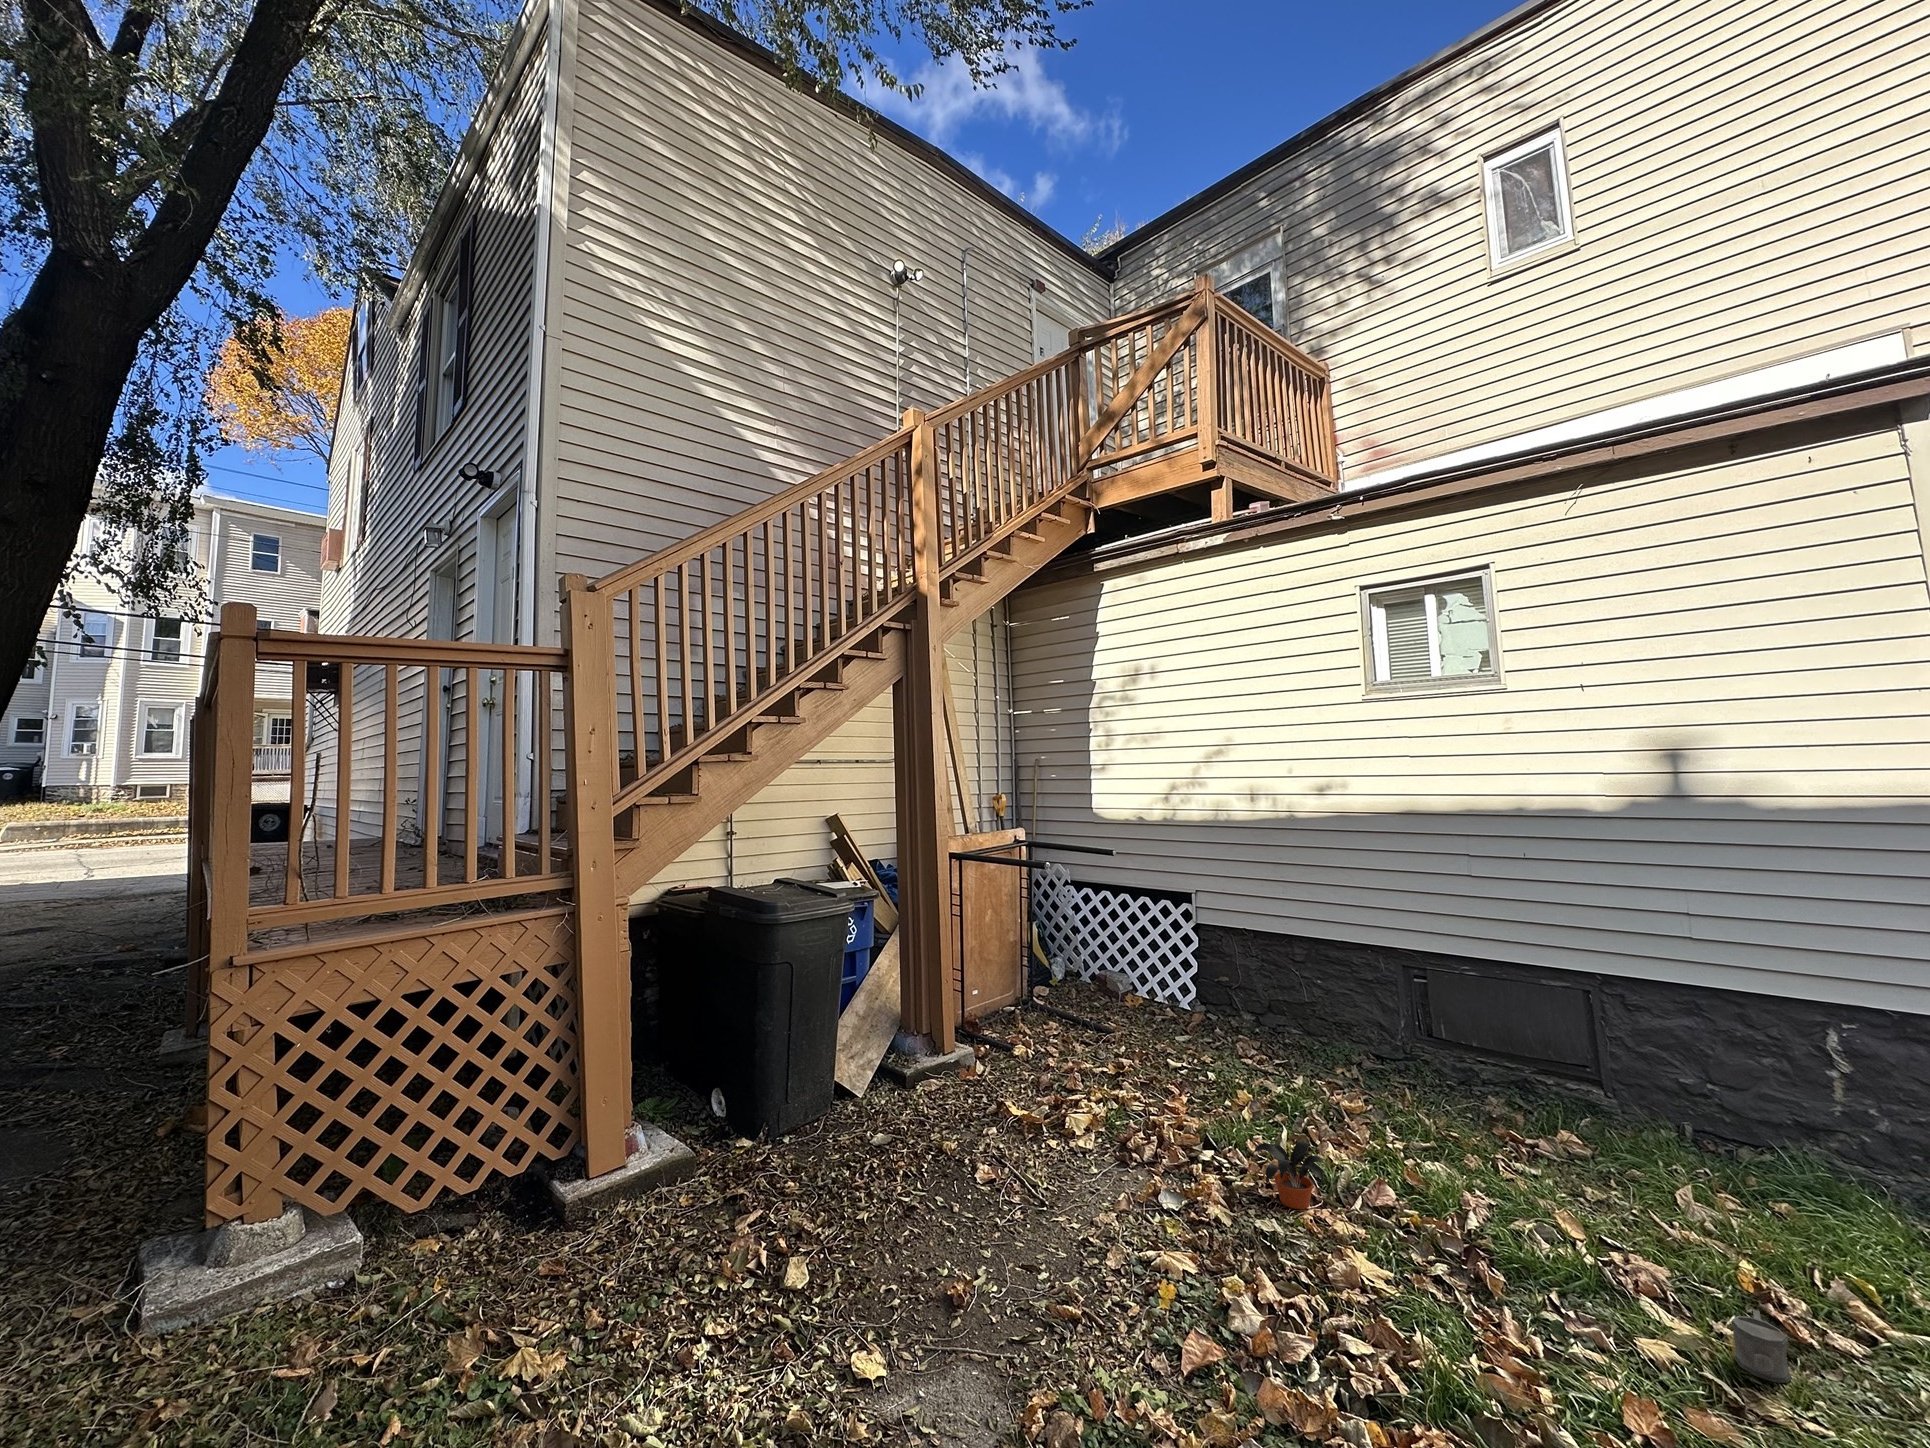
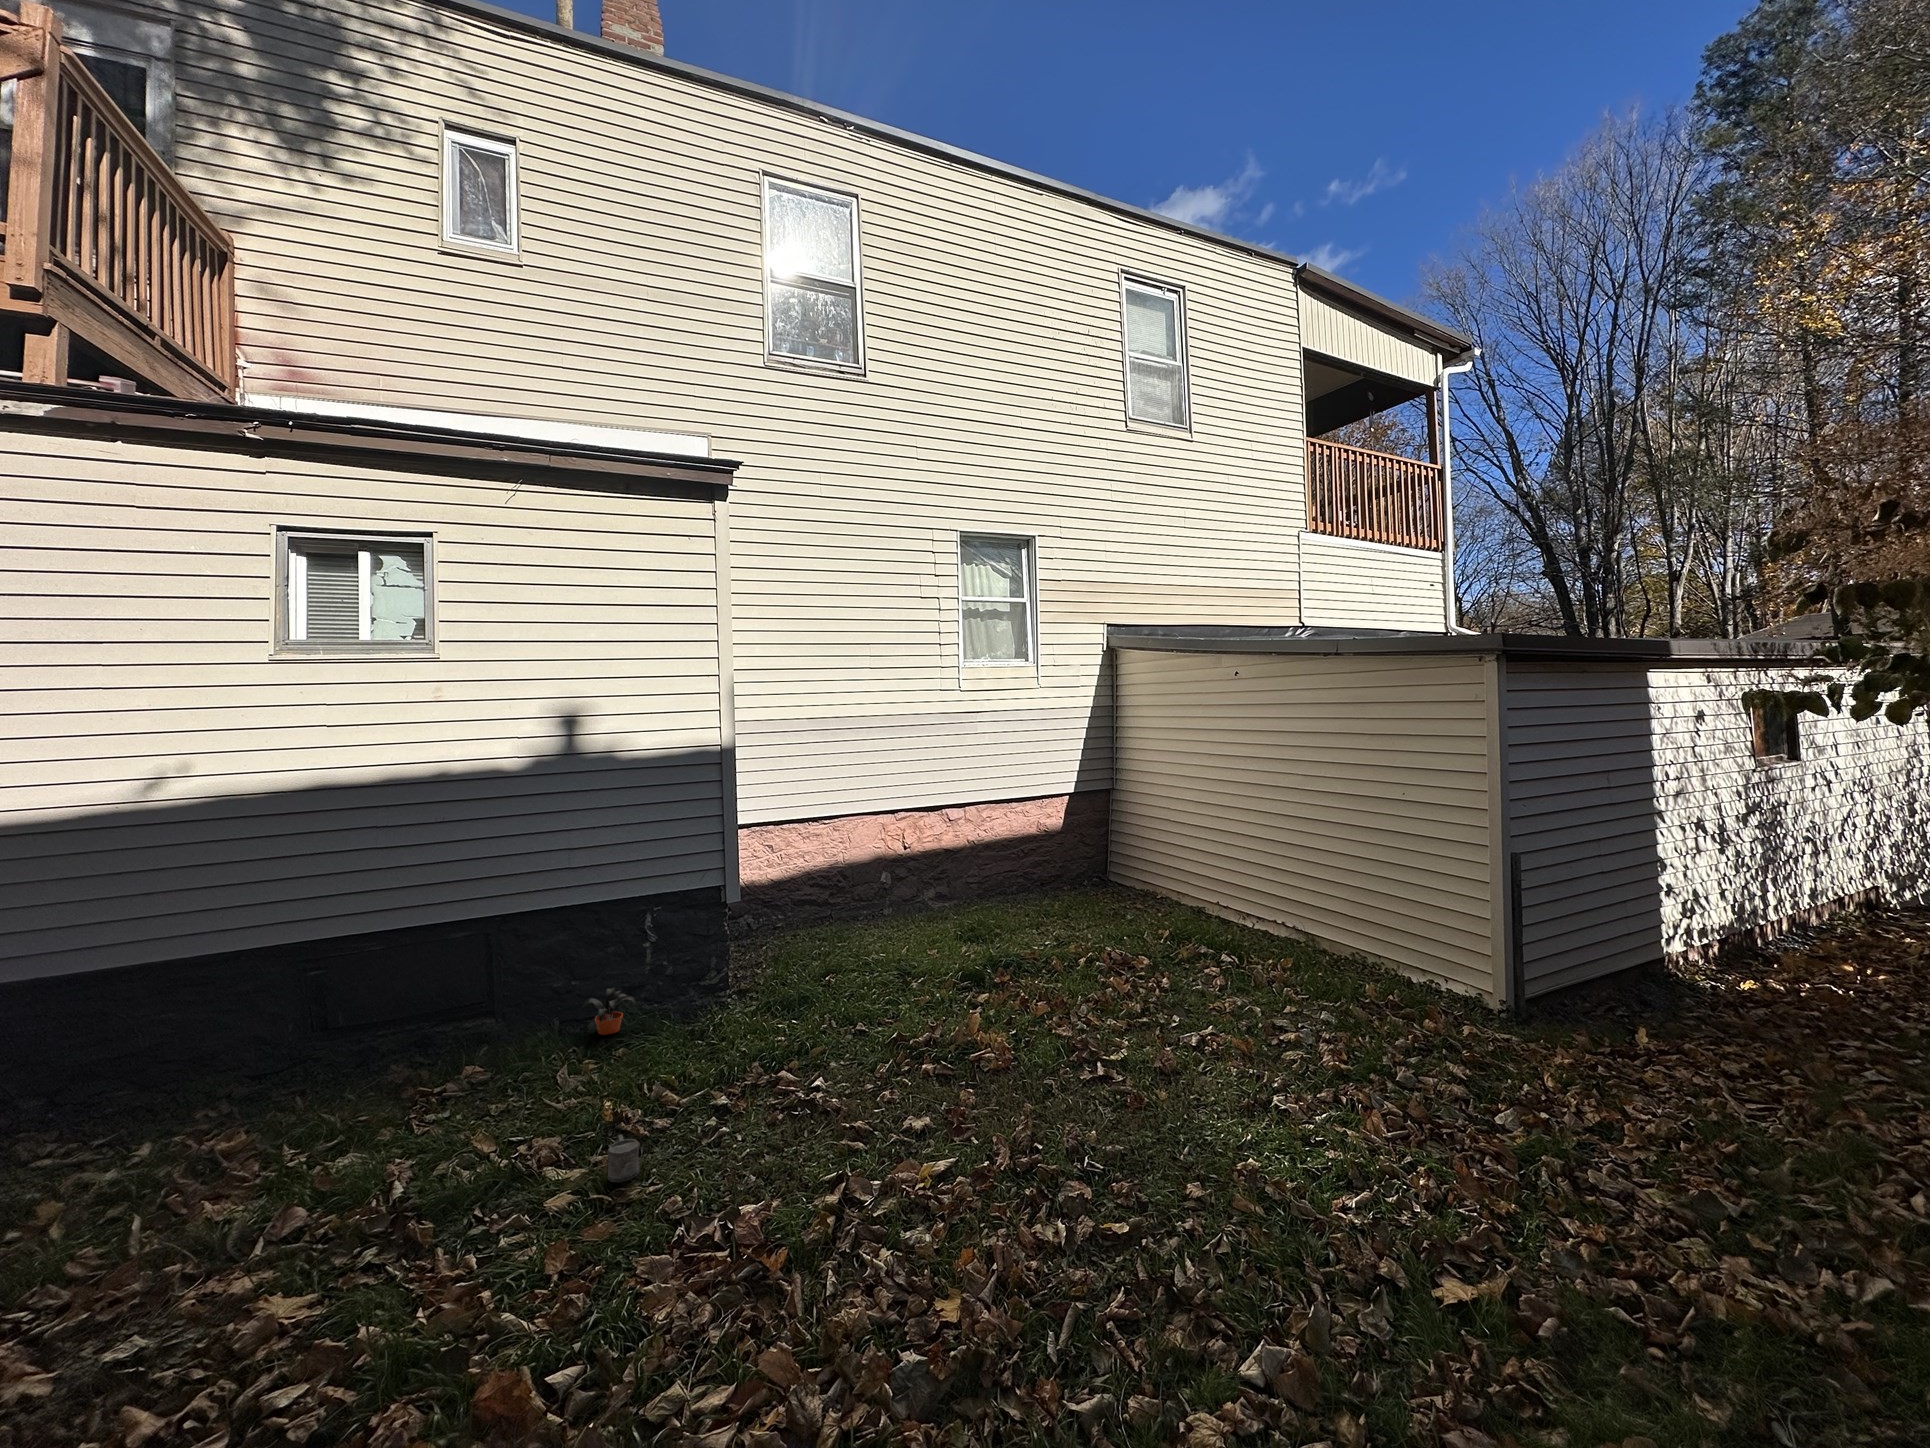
potted plant: present [1253,1140,1326,1209] -> present [580,988,636,1035]

